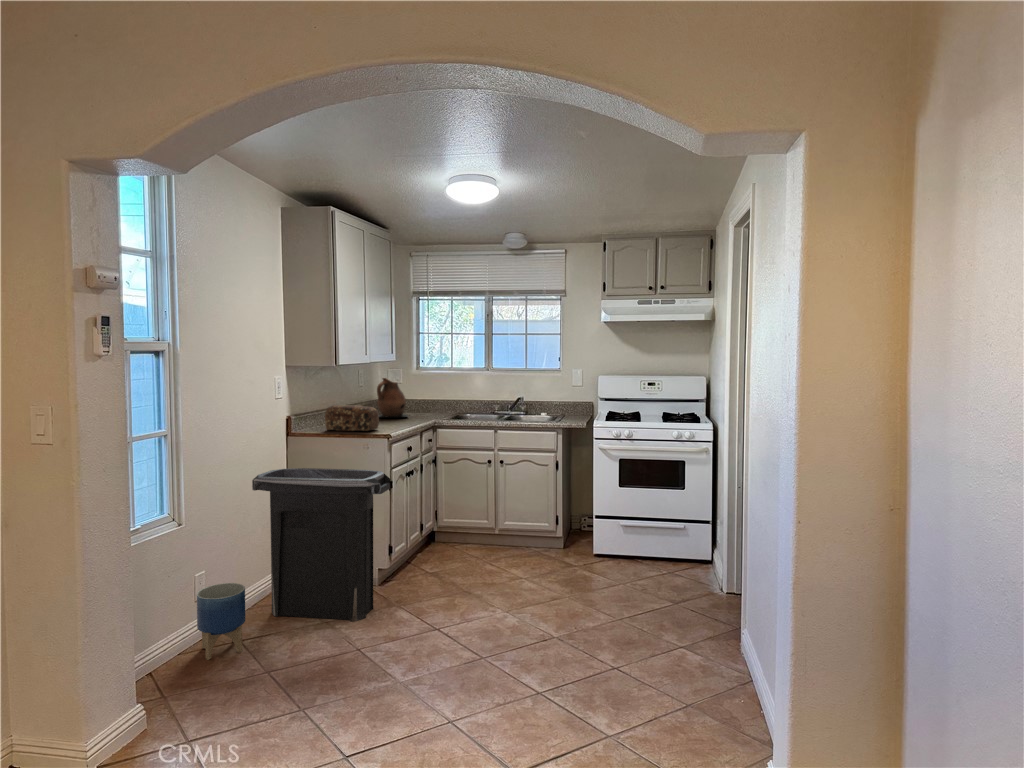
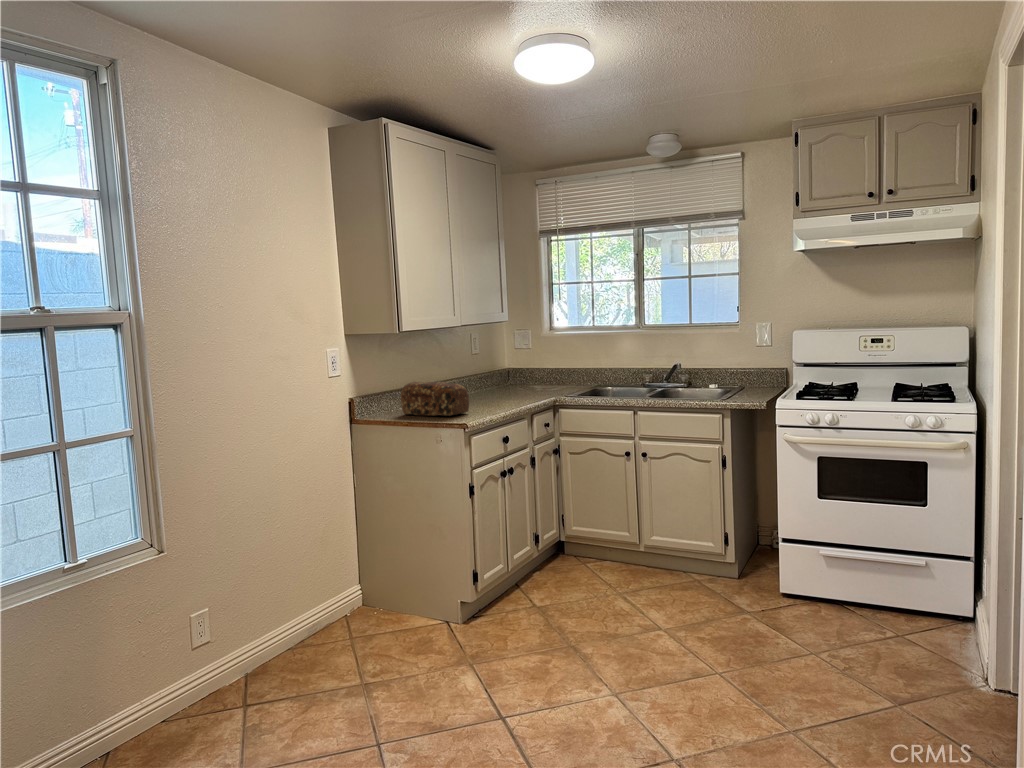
ceramic pitcher: present [377,378,408,417] -> none [485,344,527,395]
trash can: present [252,468,390,621] -> none [296,465,461,672]
planter: present [197,583,246,660] -> none [210,613,272,711]

